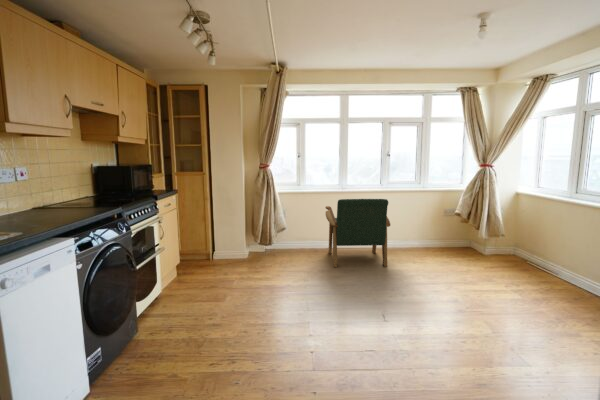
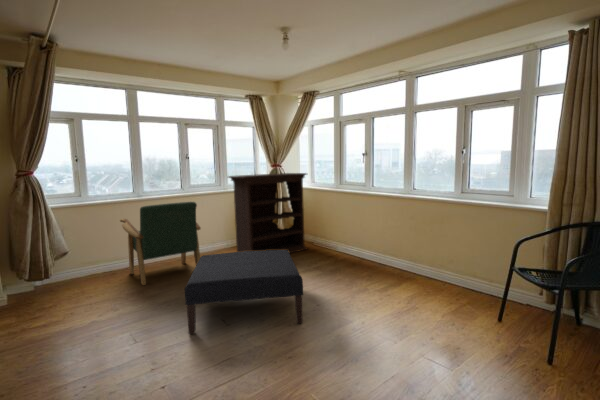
bookshelf: none [423,174,528,267] -> present [229,173,307,253]
ottoman: none [355,256,496,374] -> present [185,250,303,334]

